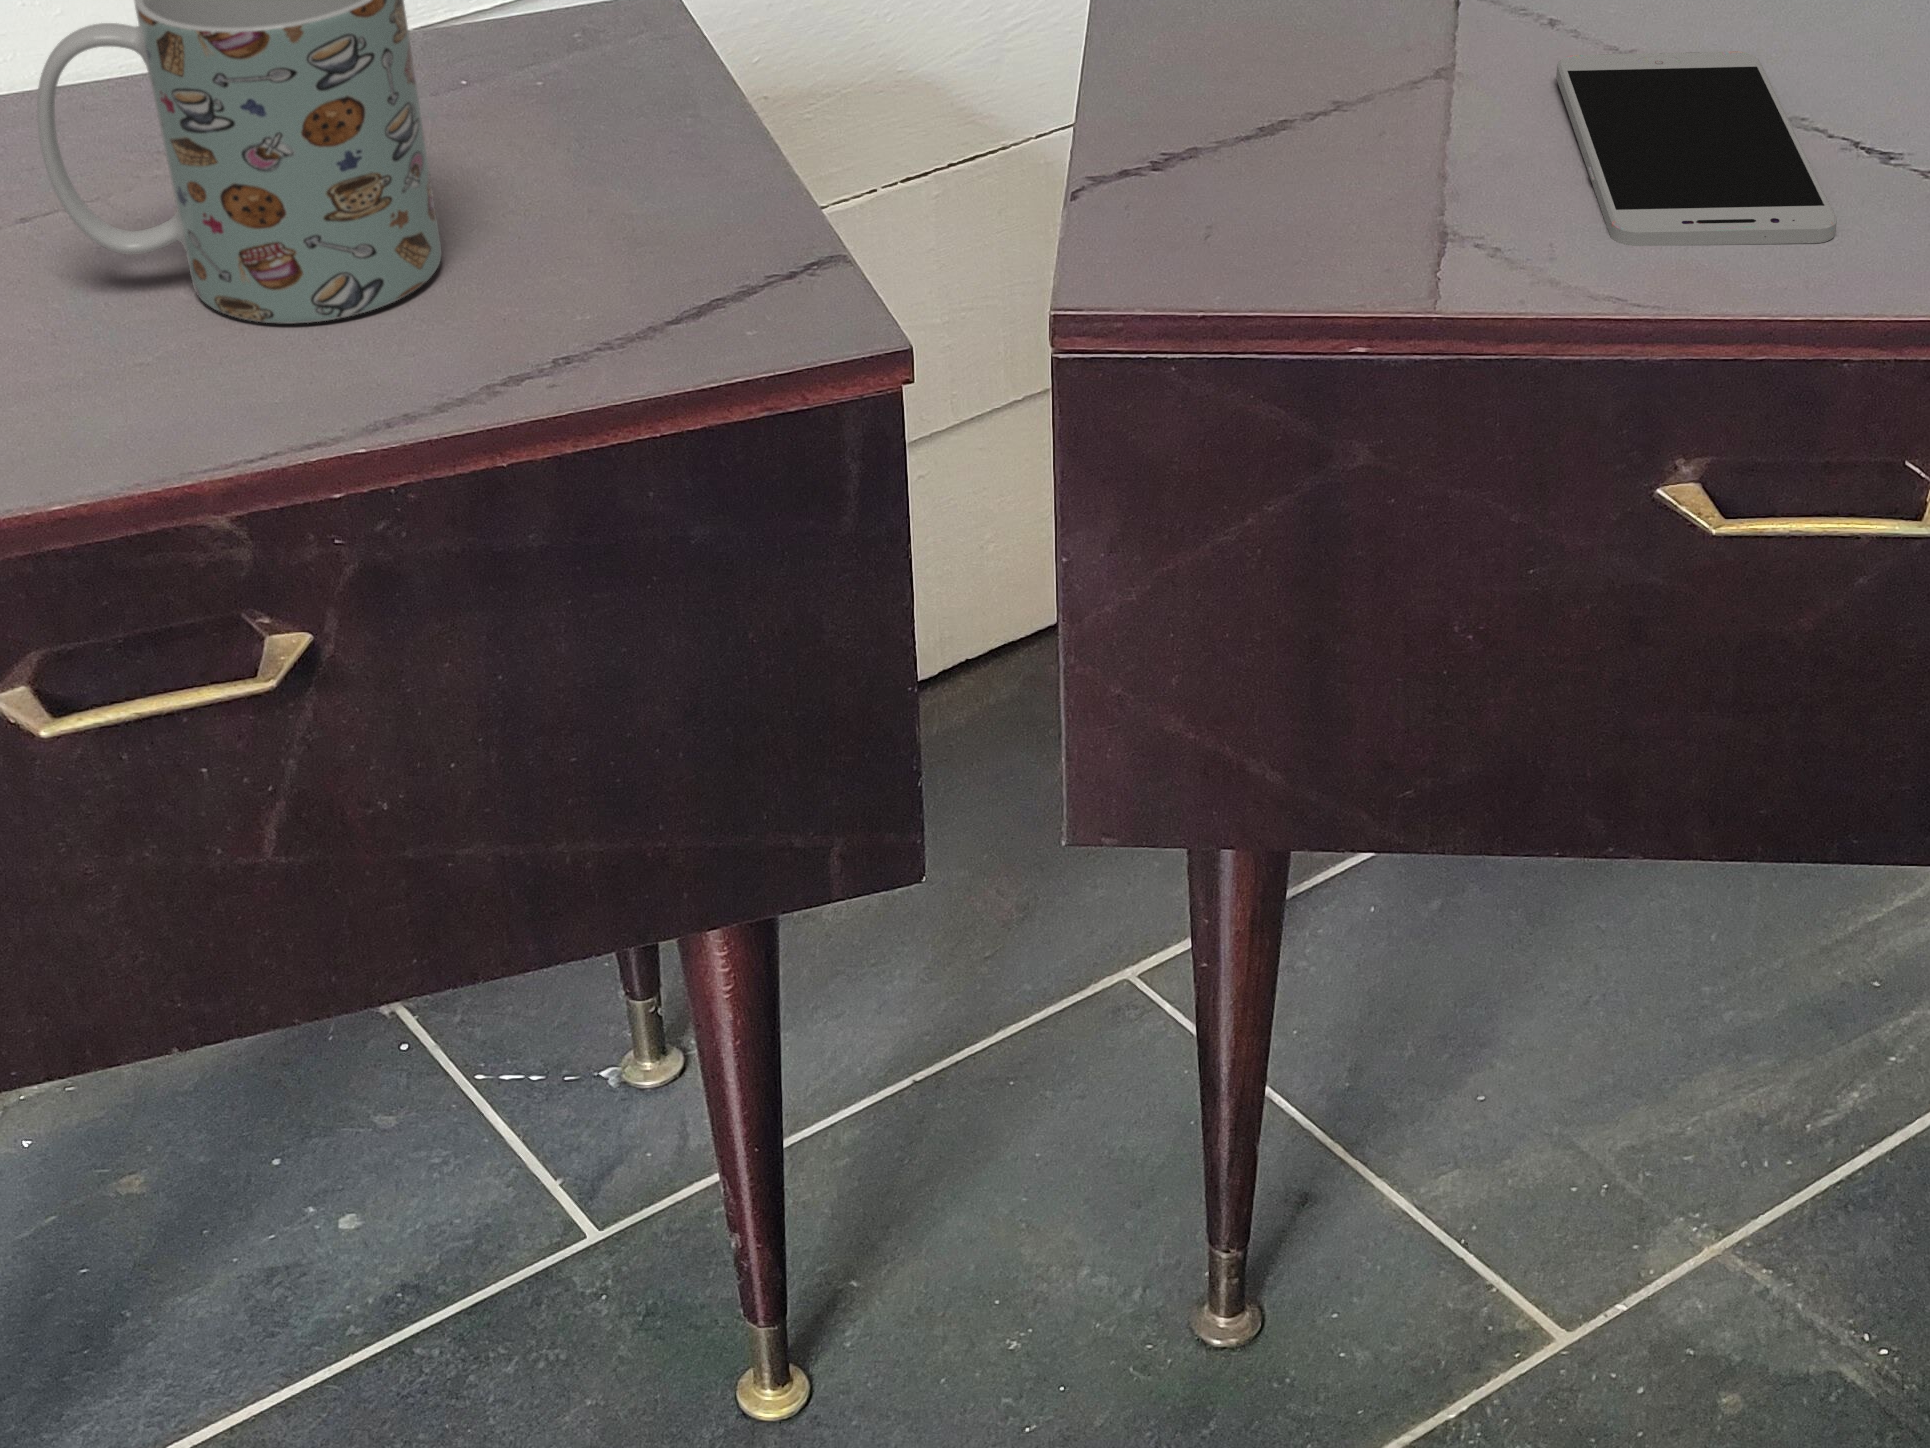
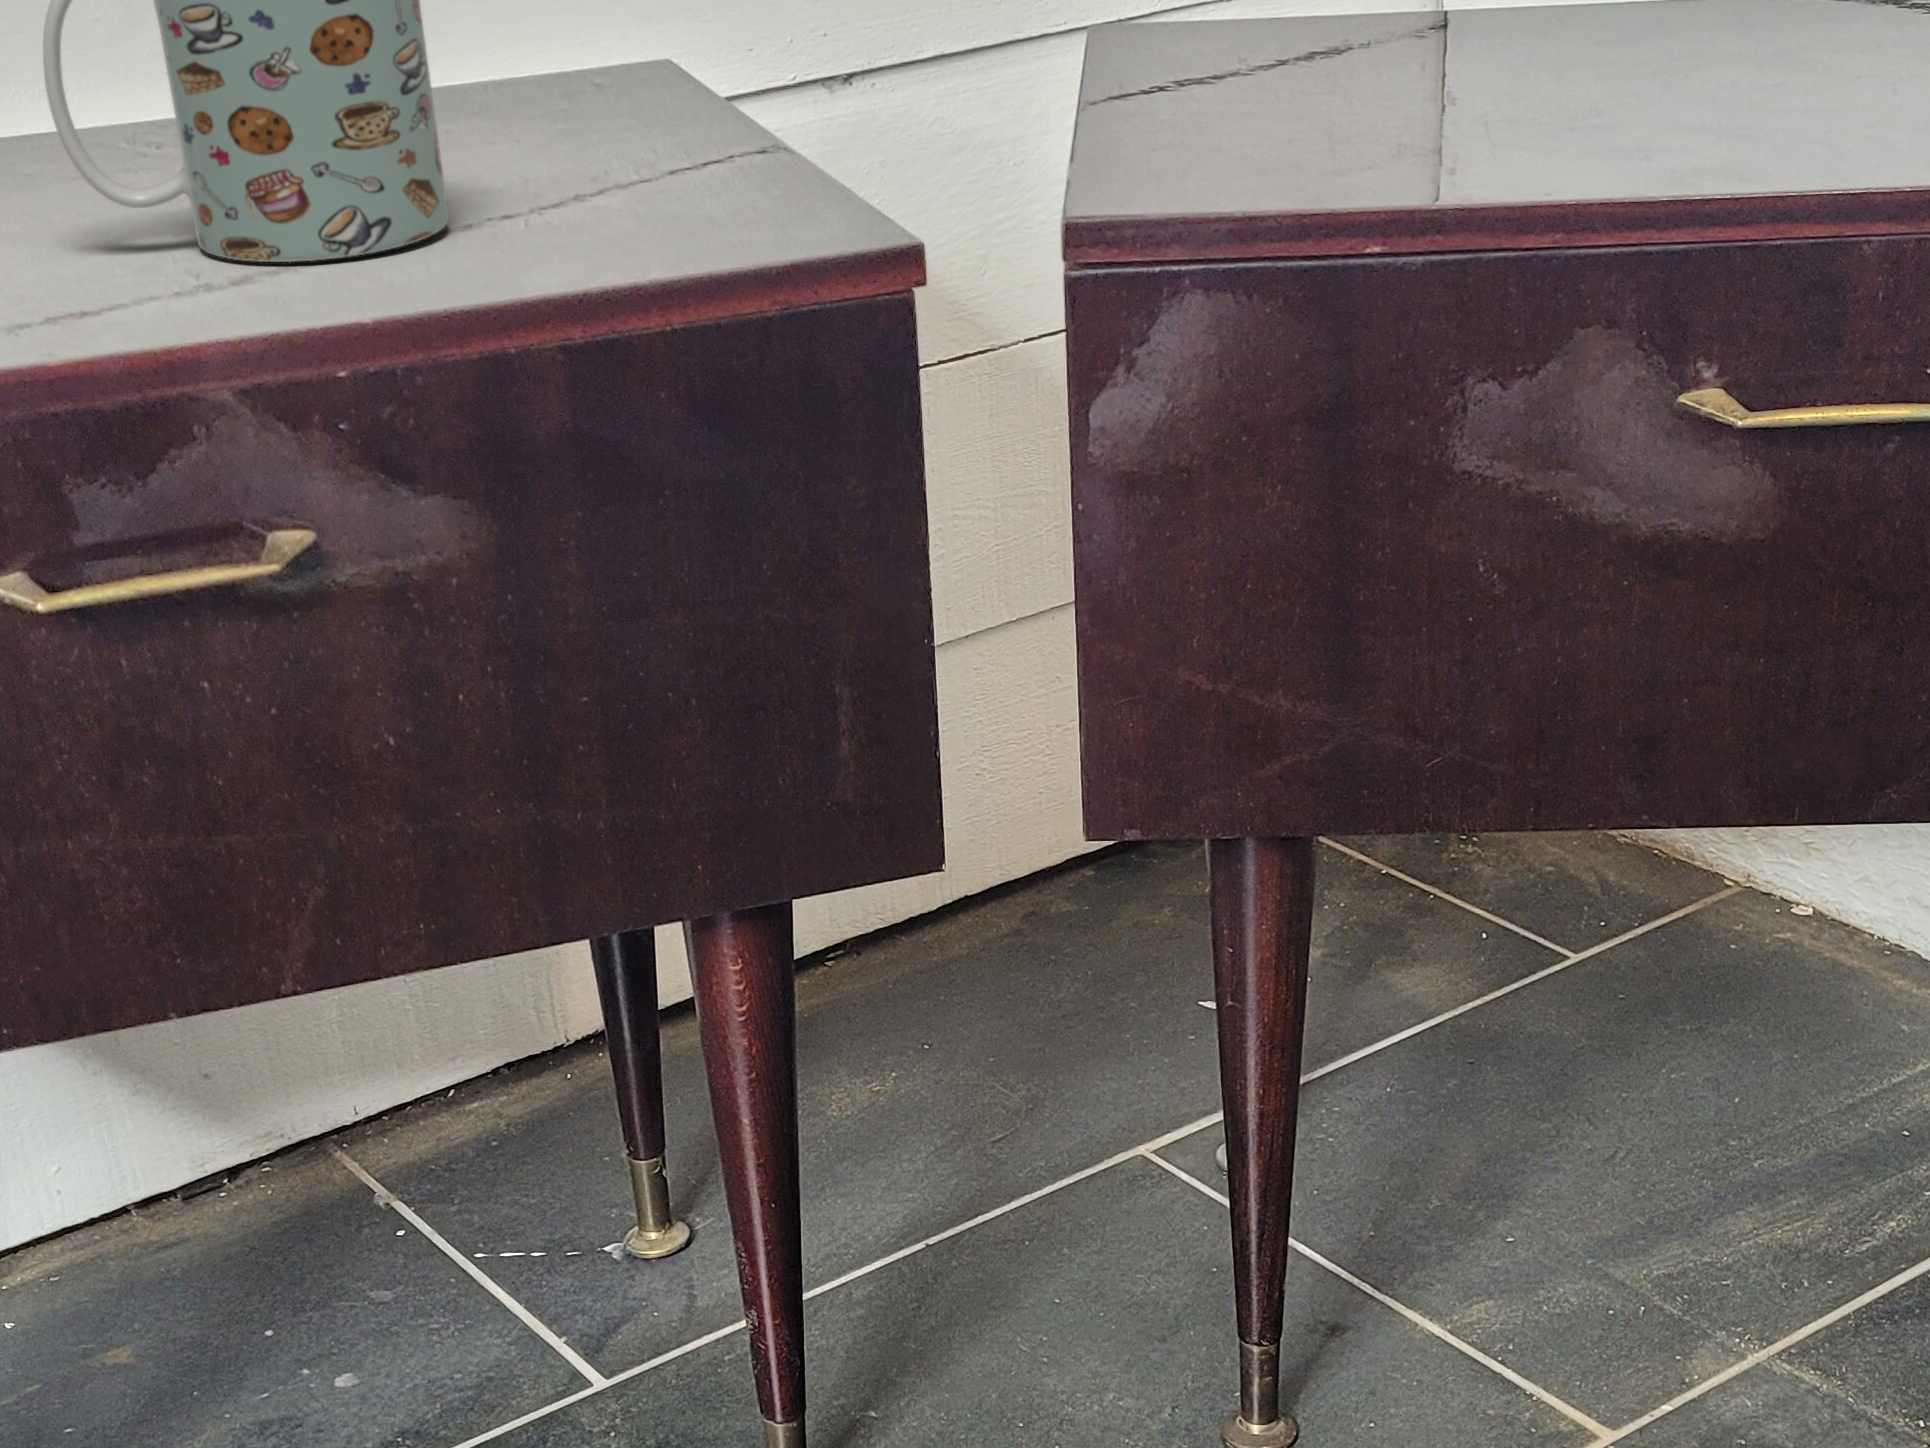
smartphone: present [1556,51,1837,246] -> none [1551,72,1838,188]

